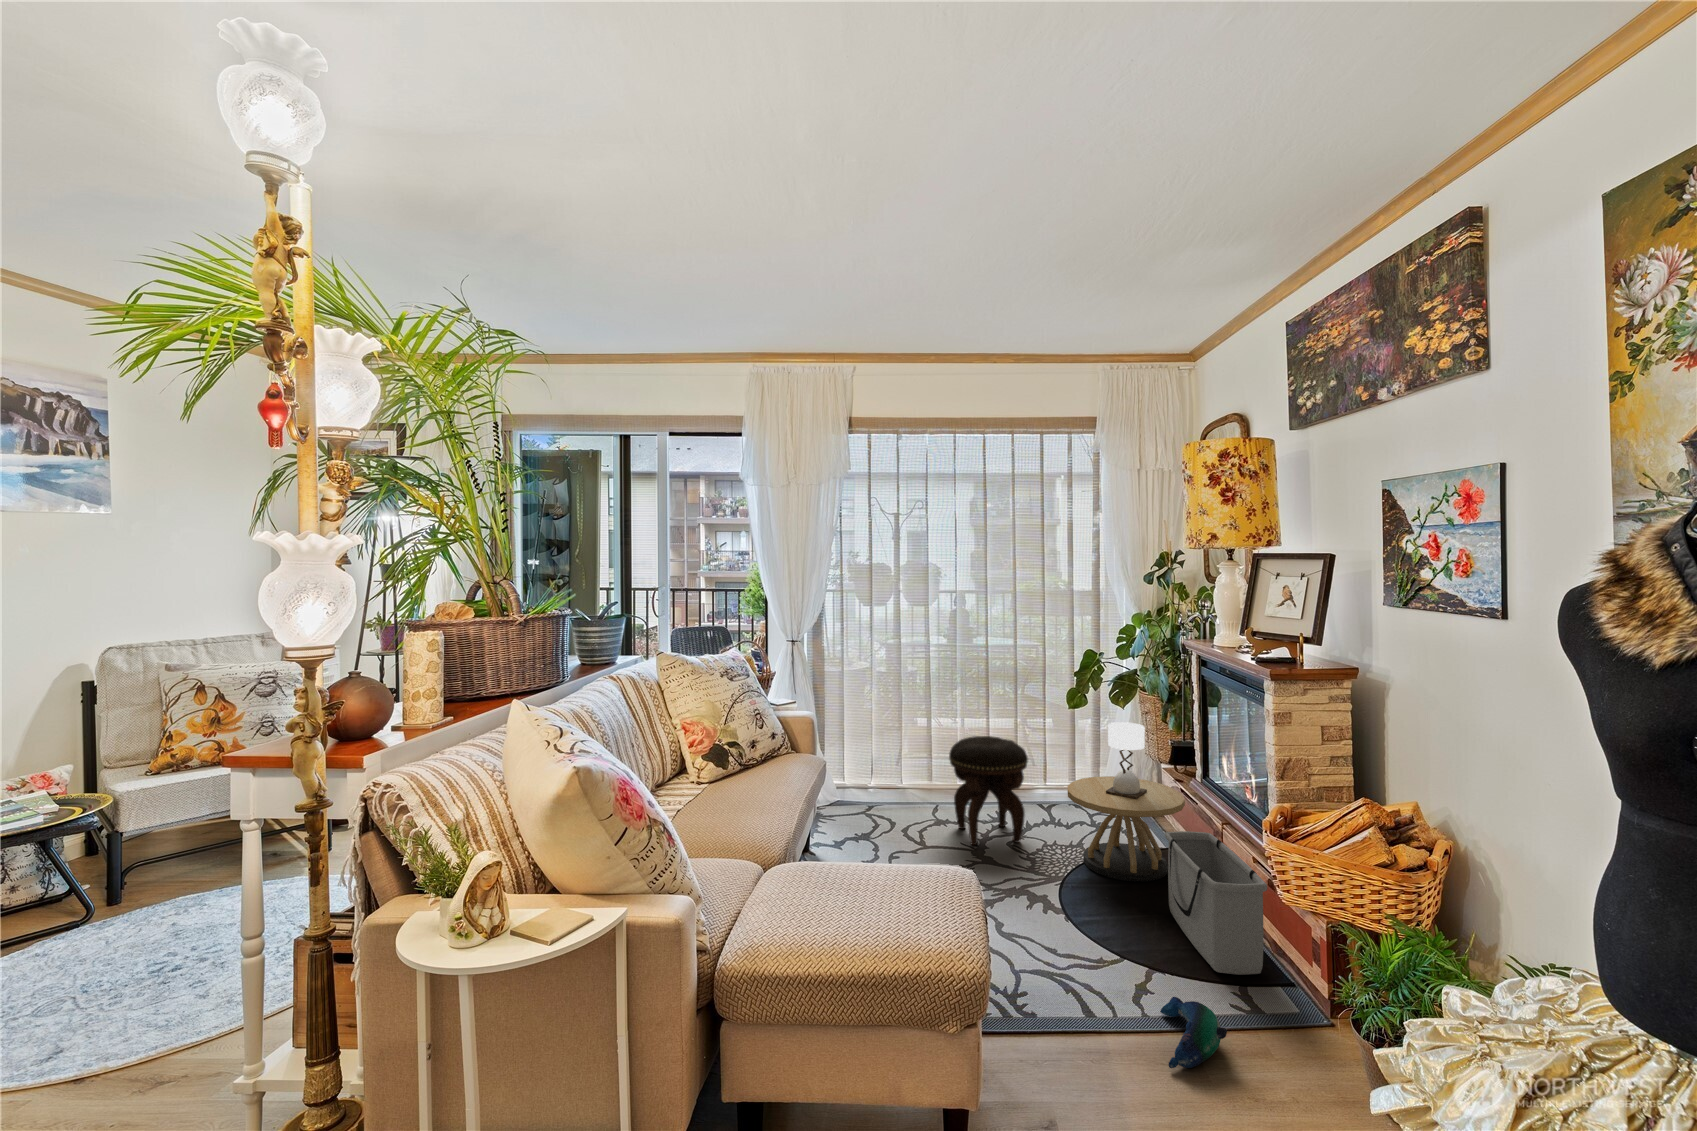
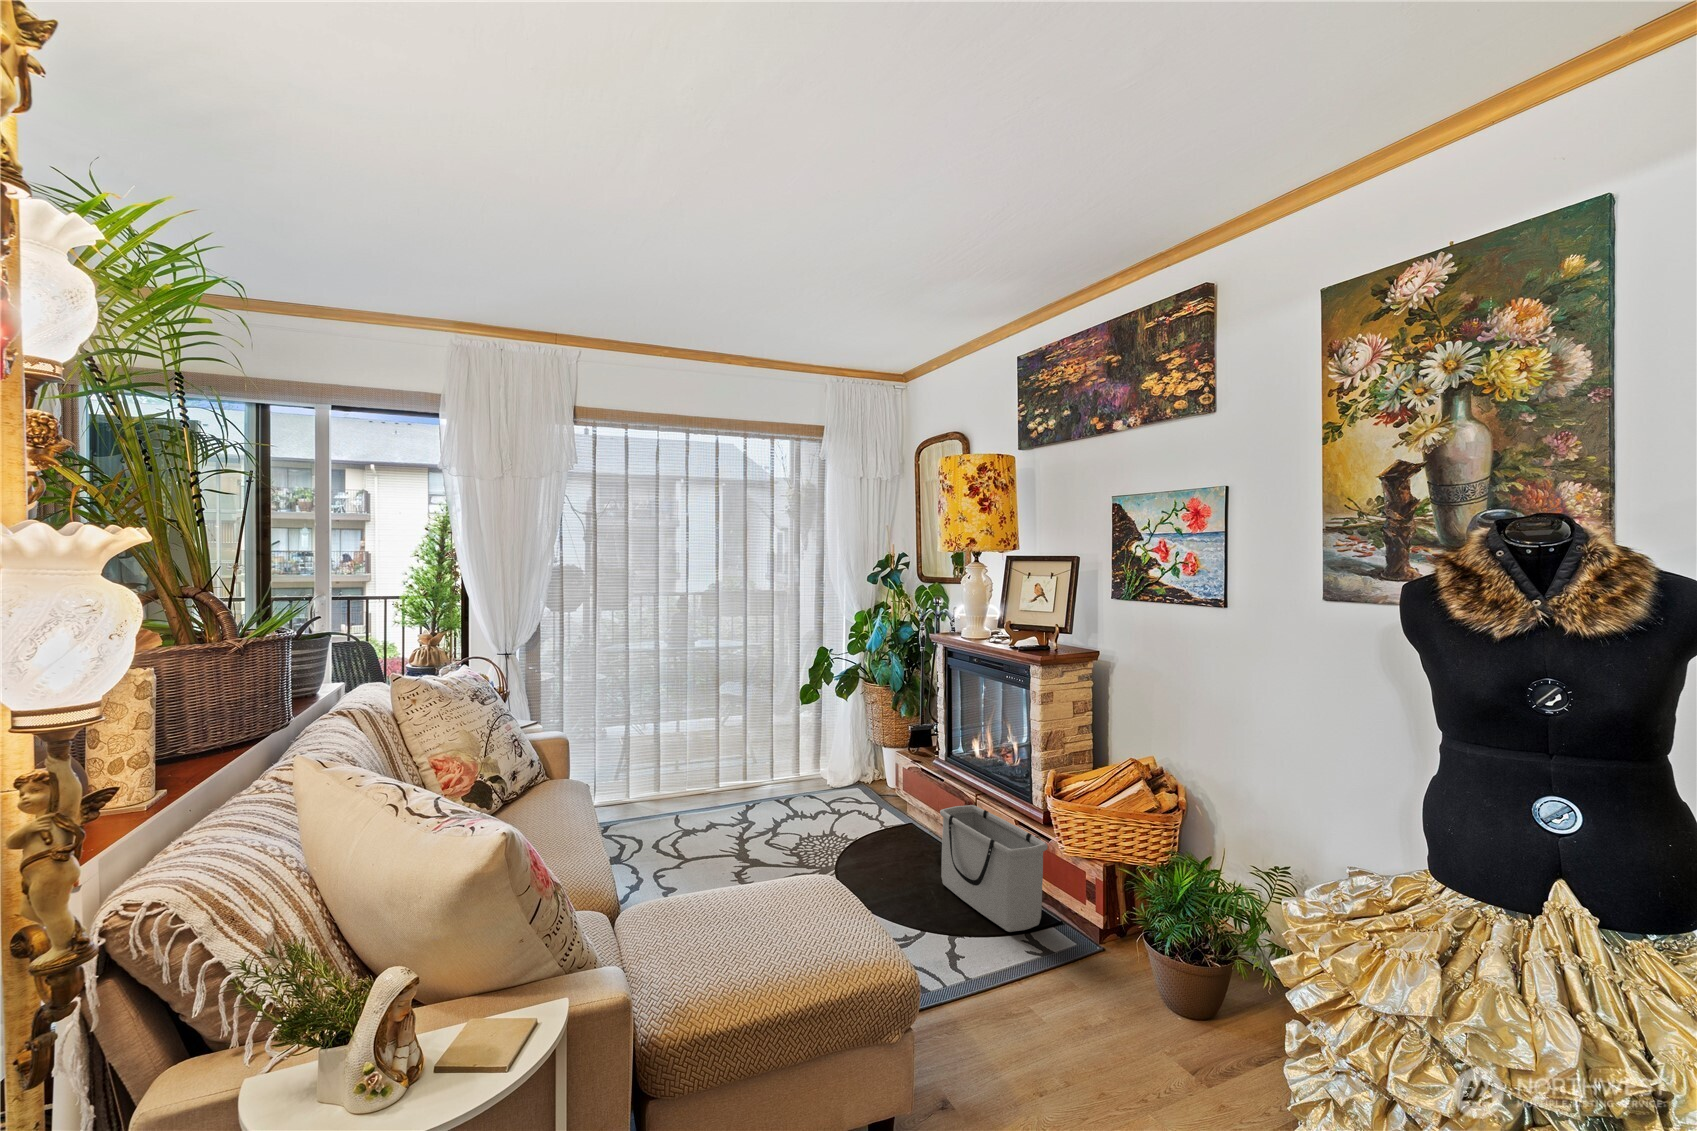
side table: present [1068,722,1185,882] -> none [831,710,937,862]
footstool: present [949,736,1028,845] -> none [705,735,787,852]
plush toy: present [1160,997,1227,1069] -> none [989,965,1061,1035]

